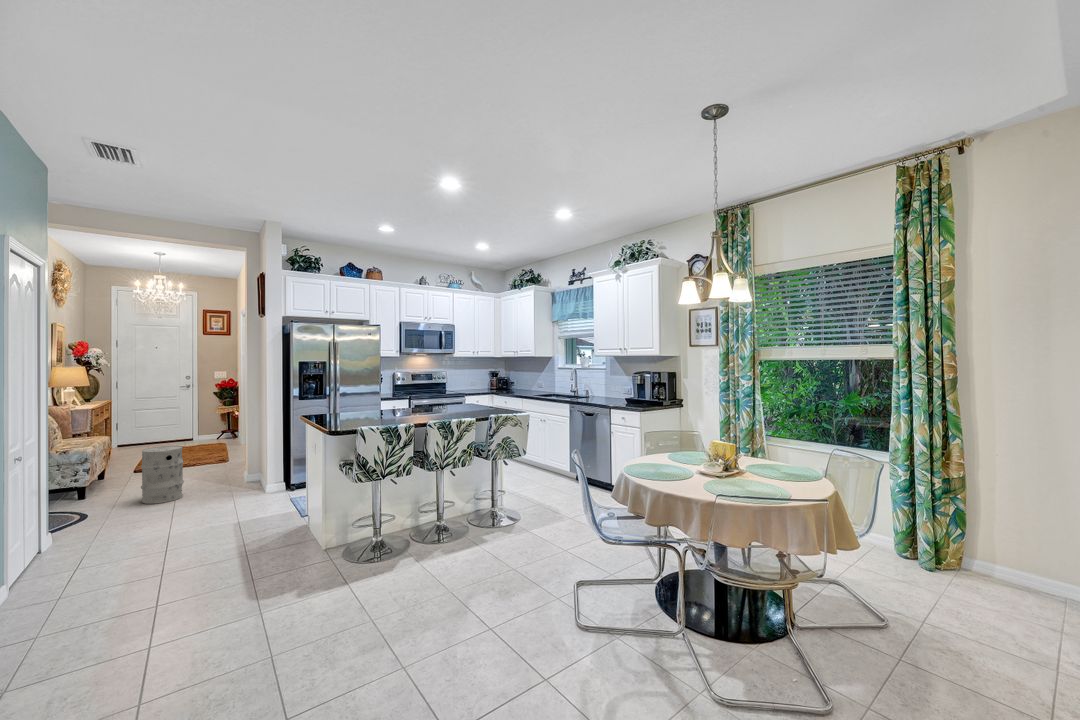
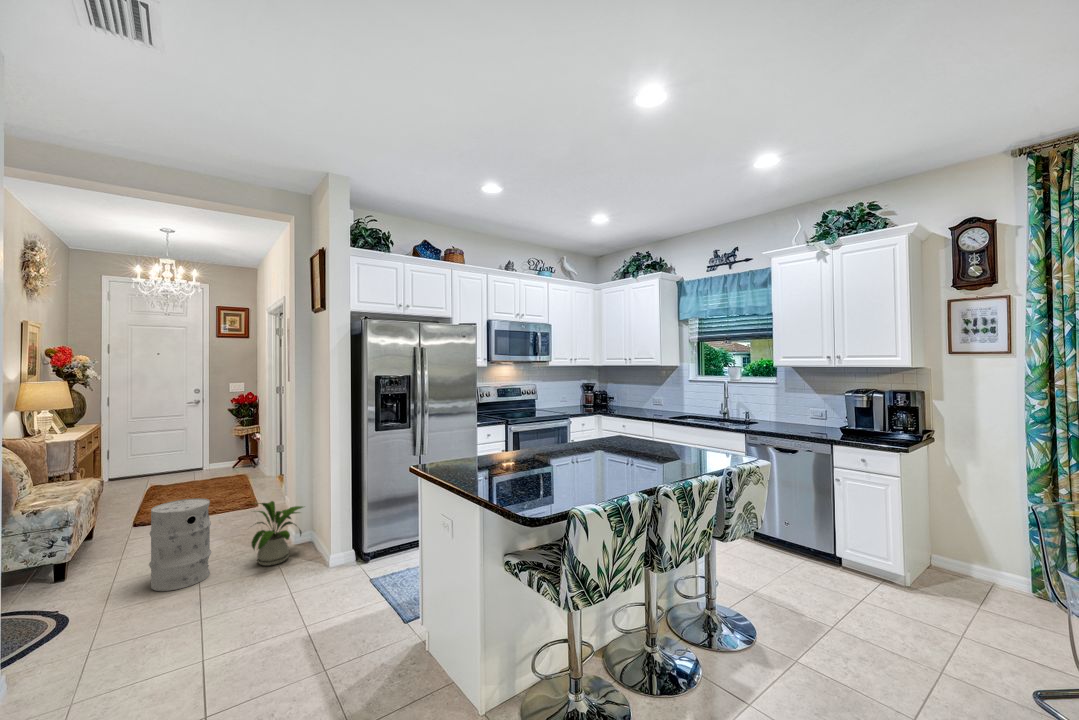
house plant: none [209,449,254,492] -> present [252,501,303,566]

